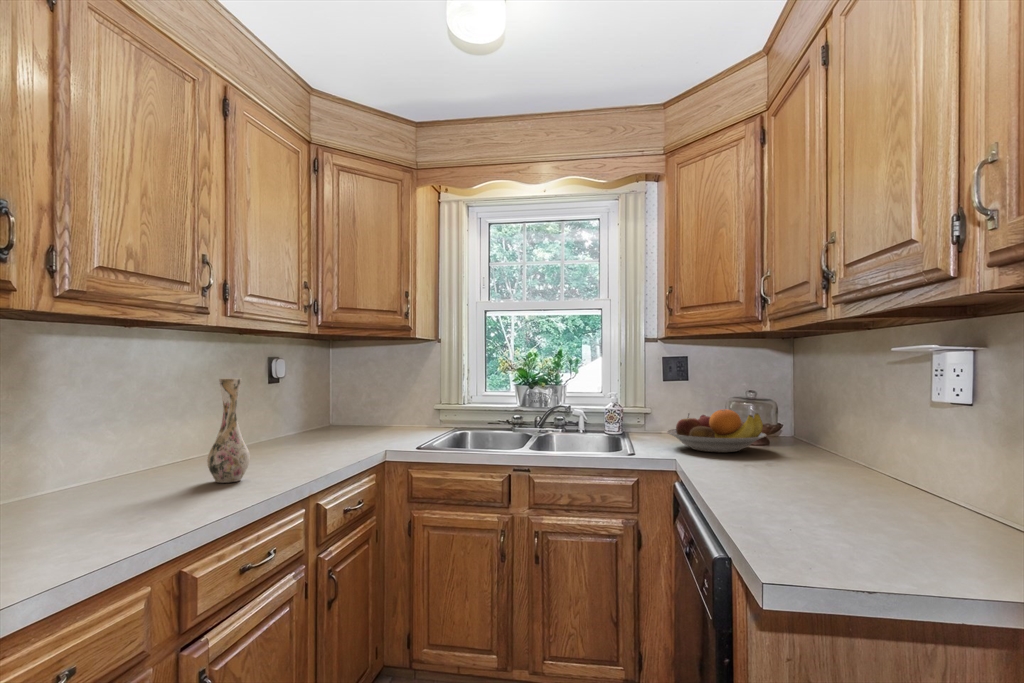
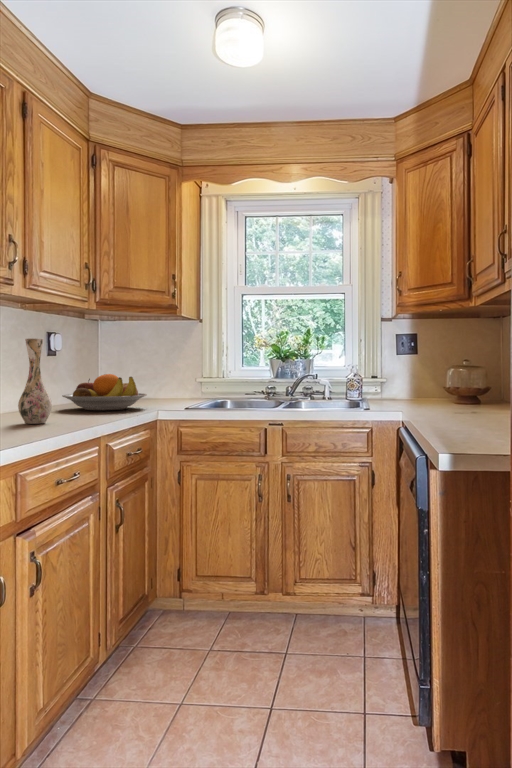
fruit bowl: present [667,409,766,452] -> present [62,374,147,410]

